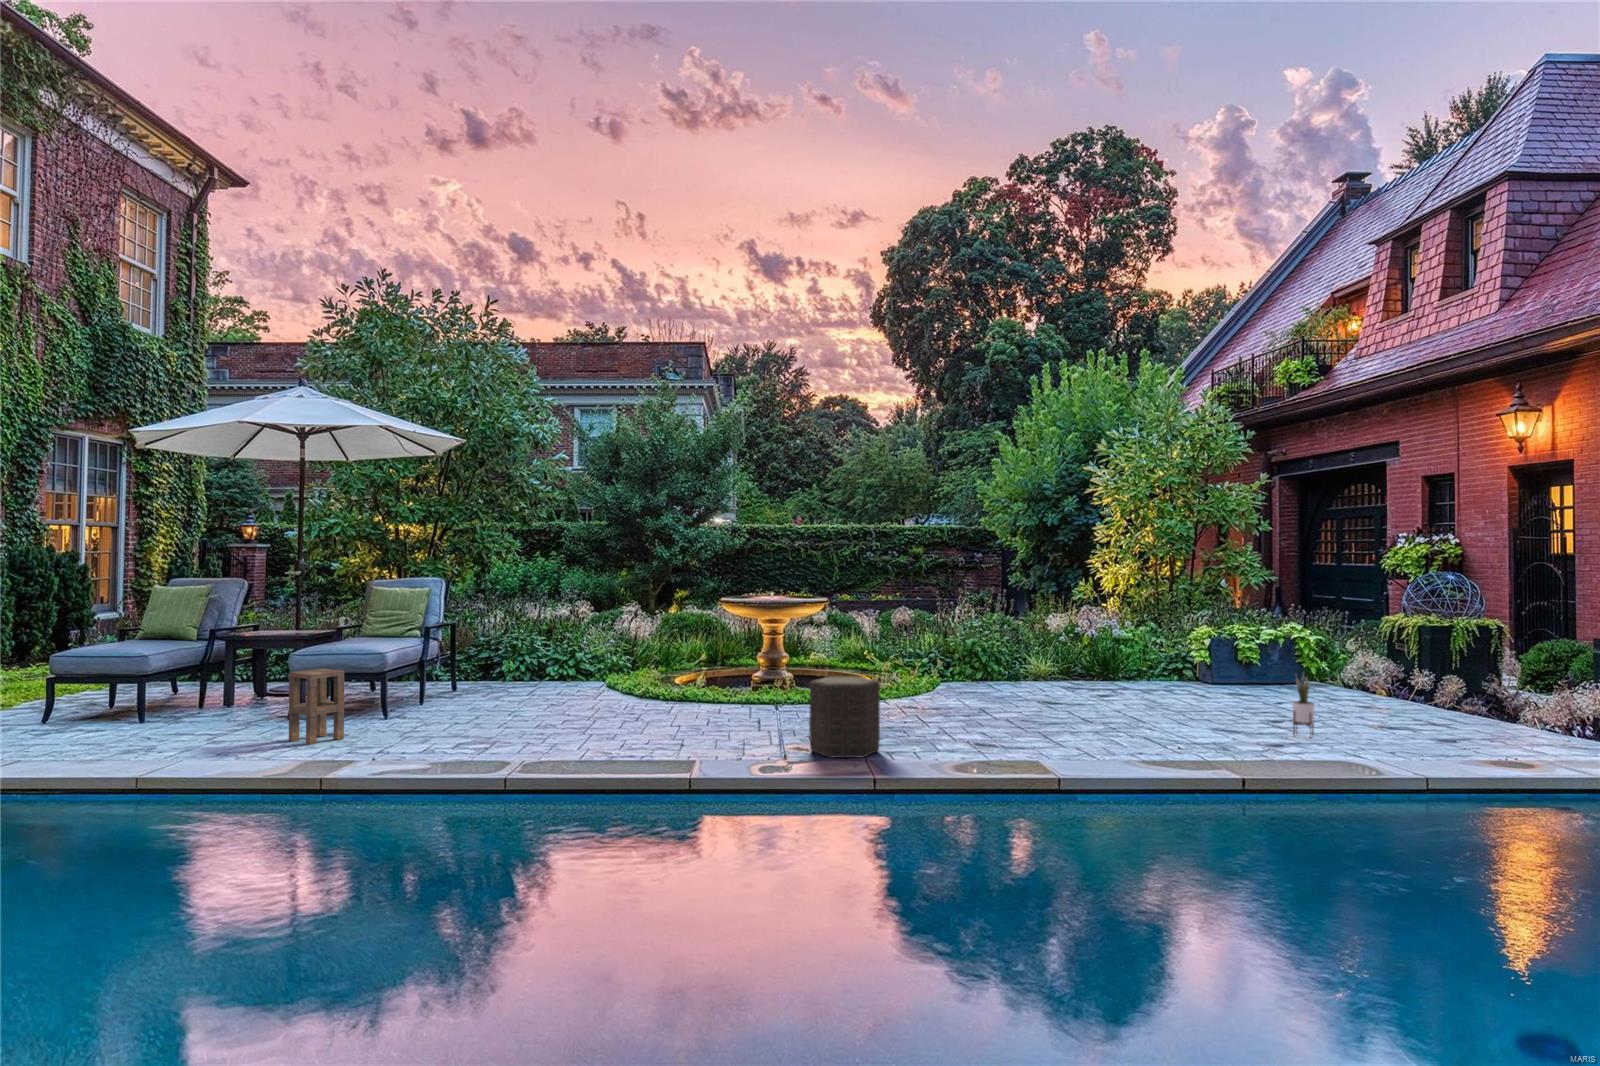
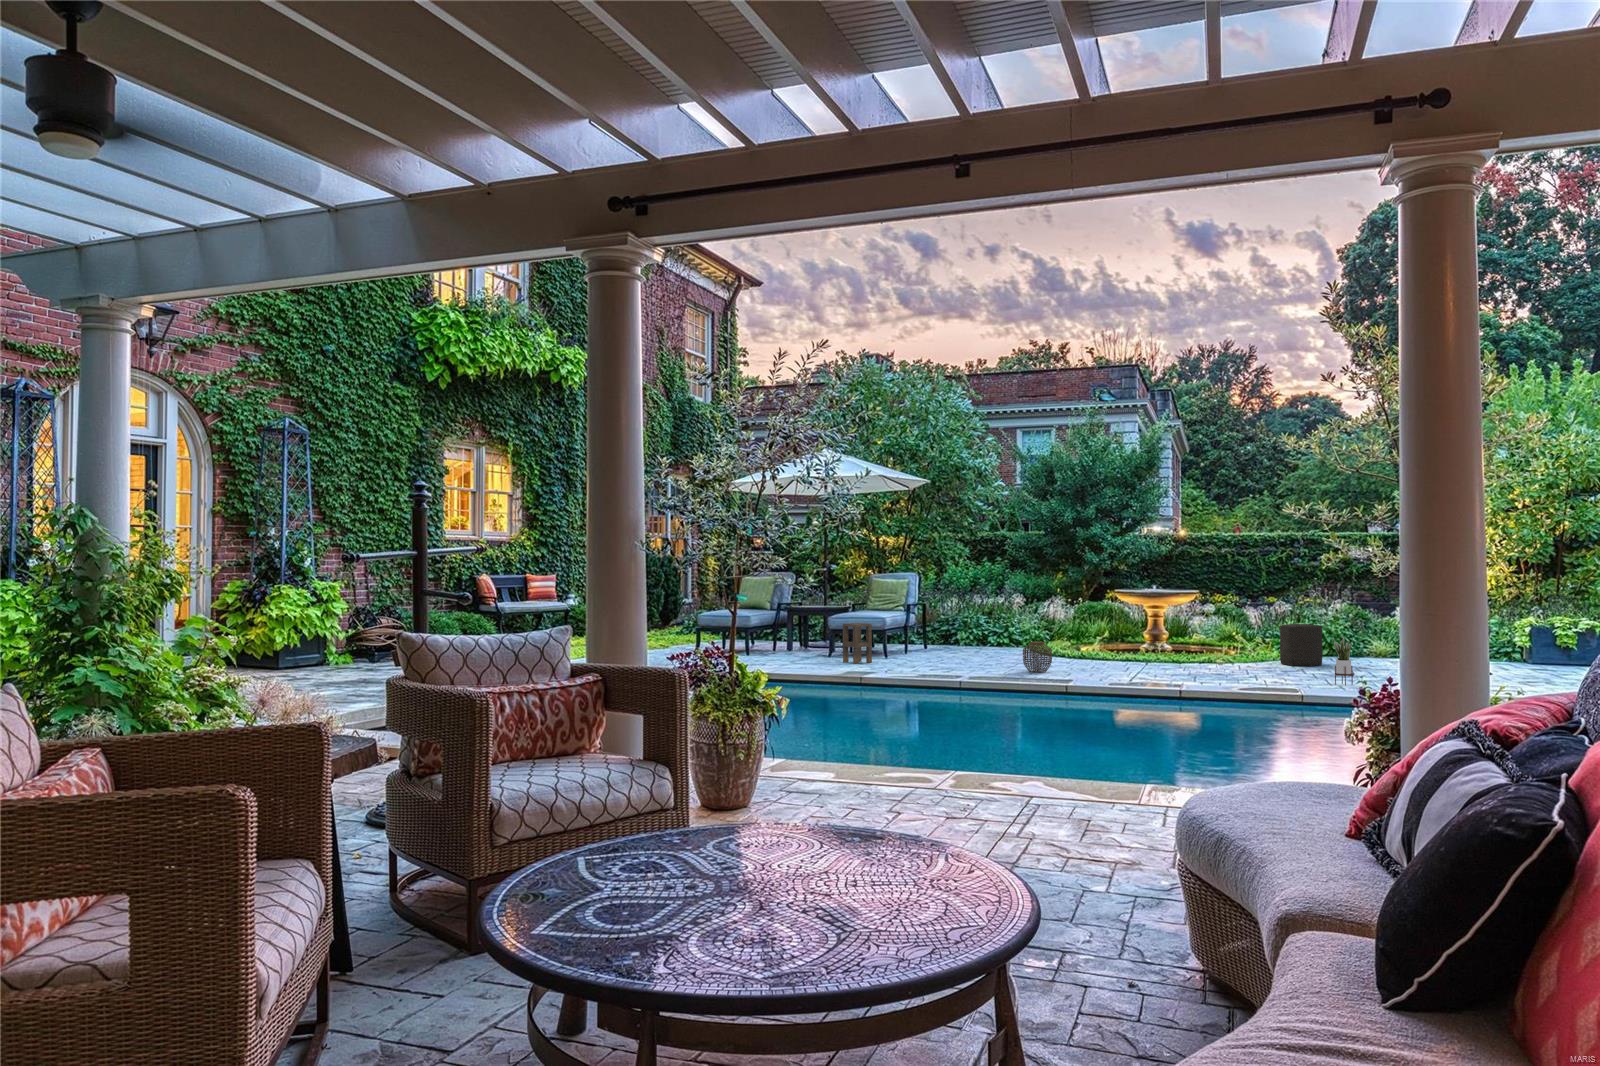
potted plant: present [1293,676,1314,736] -> present [1333,638,1353,686]
ottoman: present [809,677,880,758] -> present [1280,624,1322,666]
woven basket: none [611,700,660,755] -> present [1023,641,1052,673]

